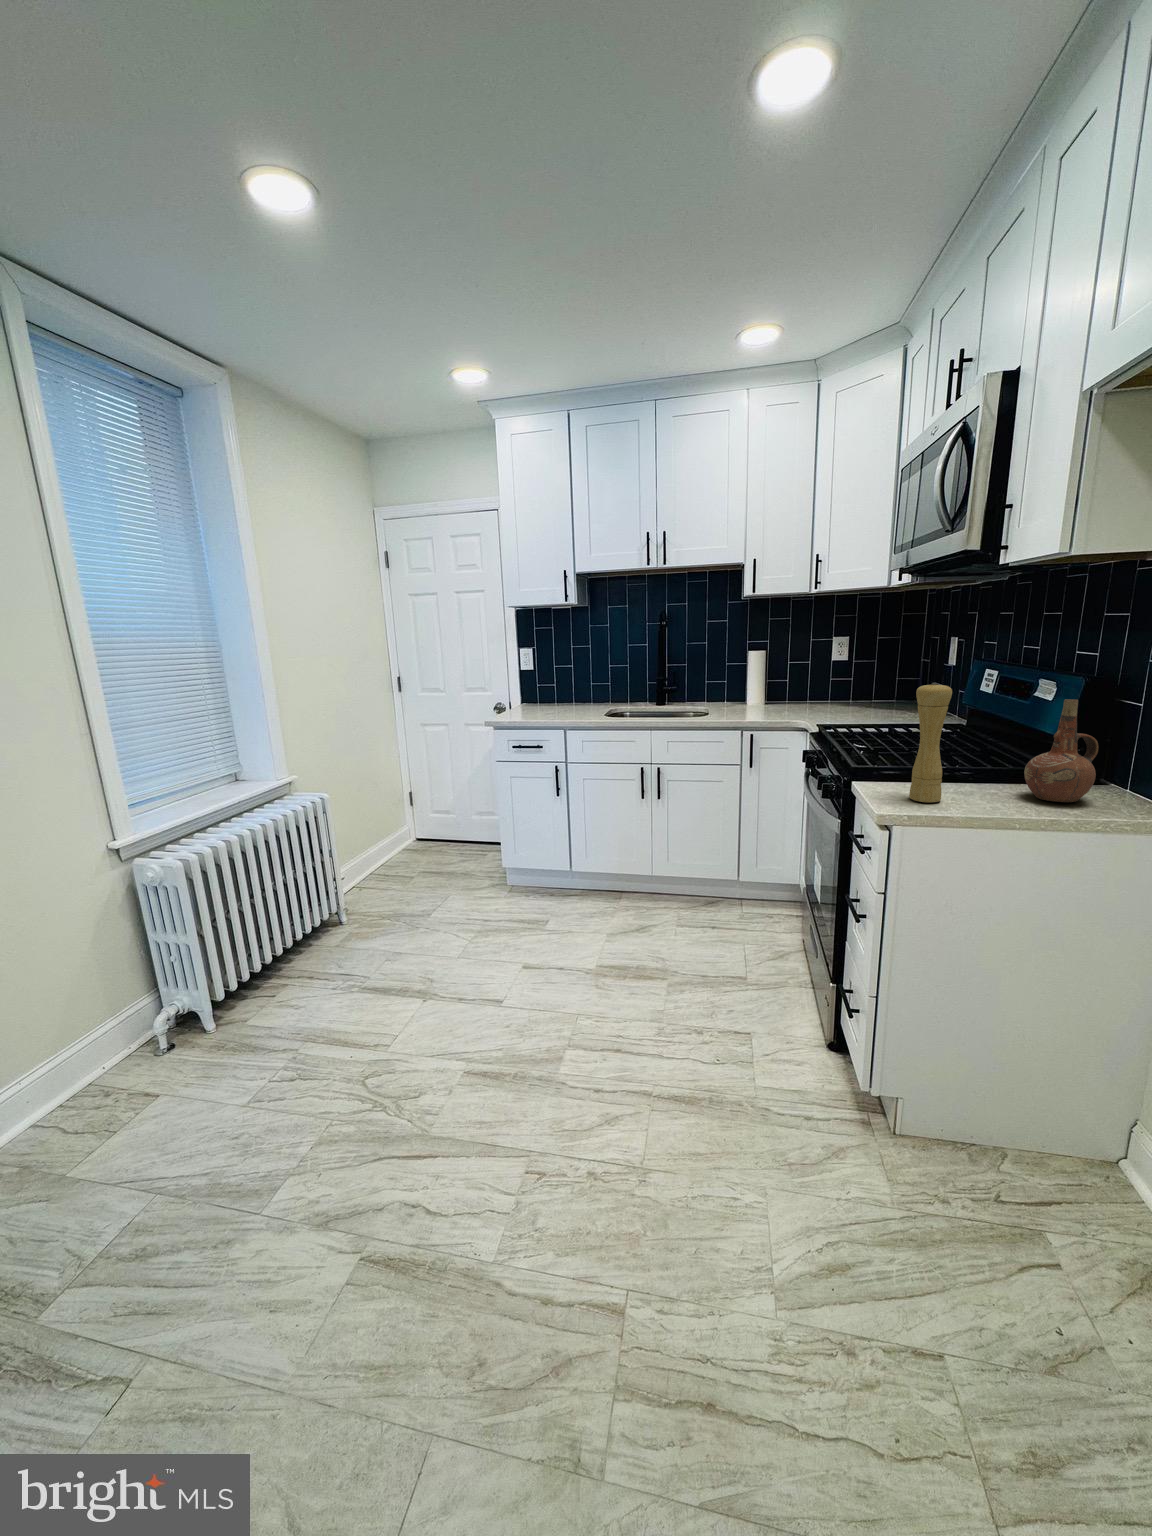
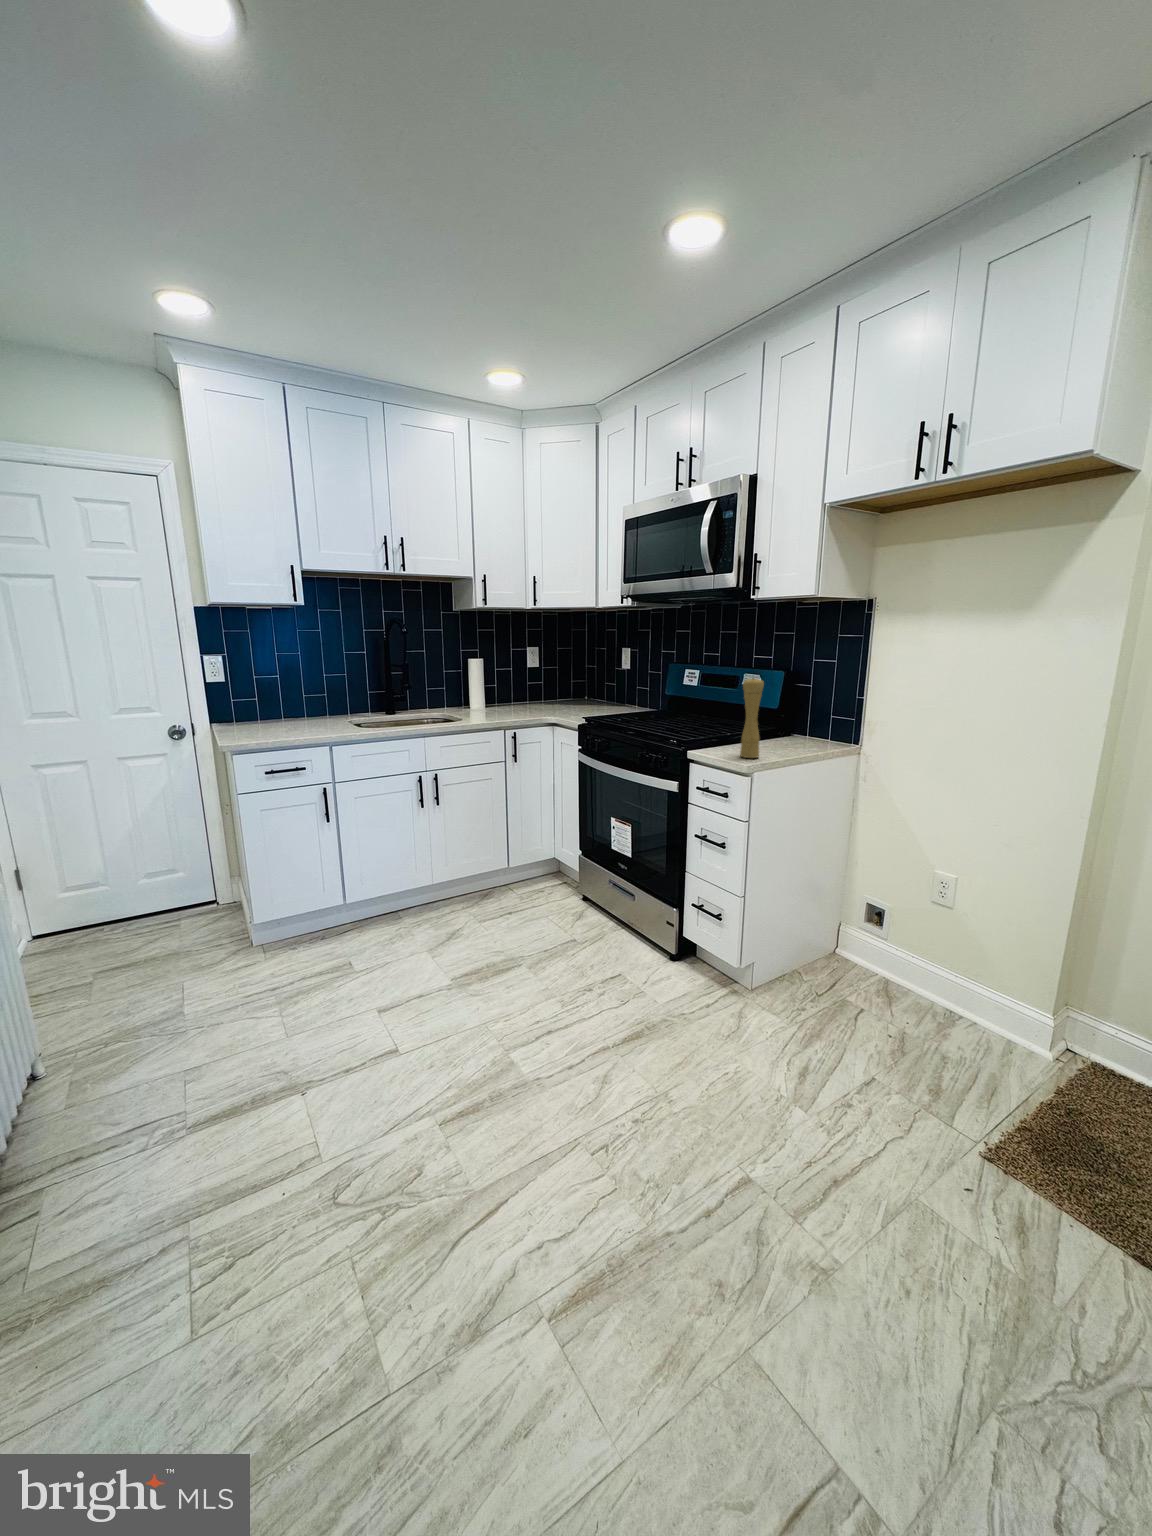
ceramic pitcher: present [1024,699,1099,802] -> none [780,686,815,748]

